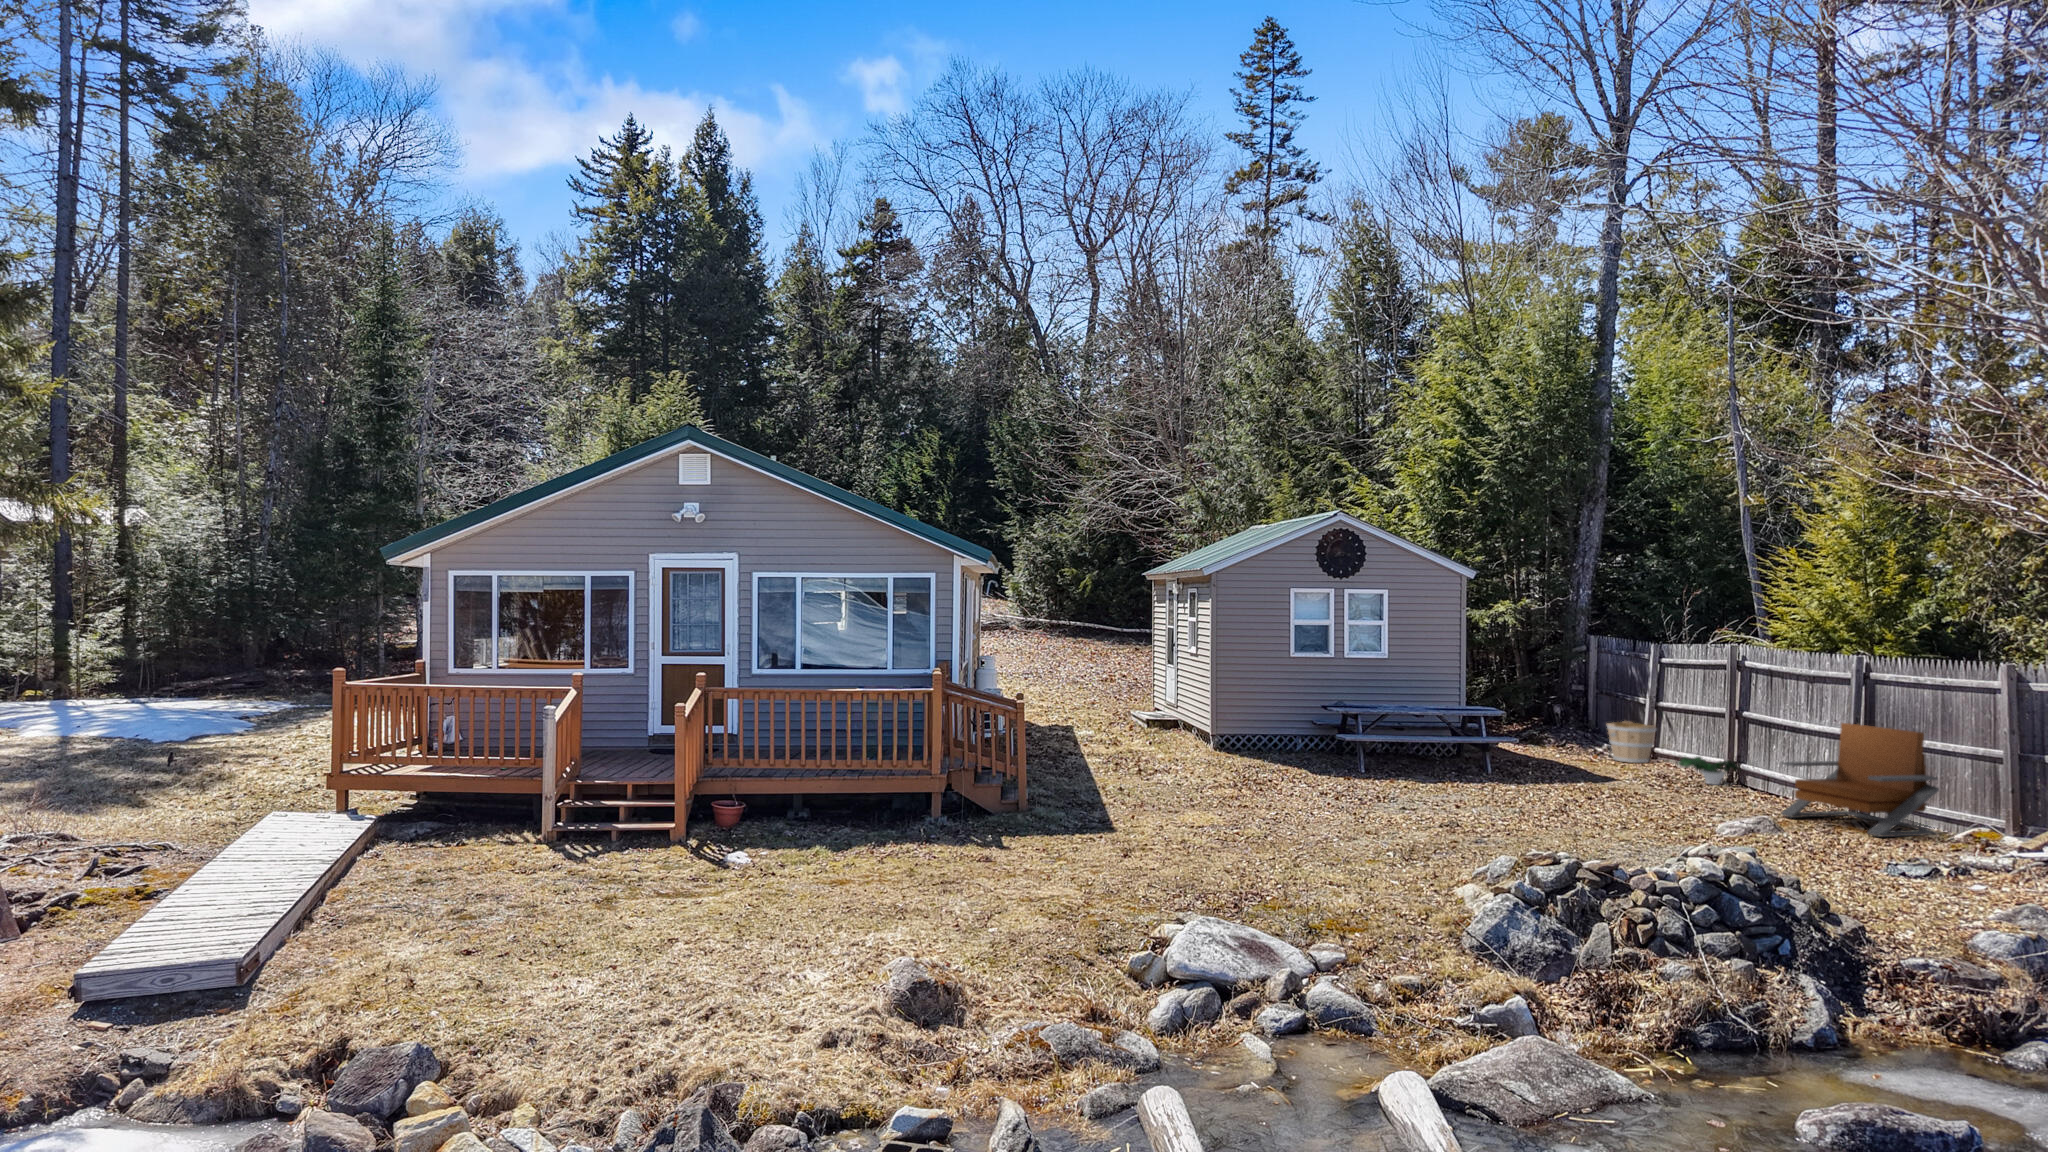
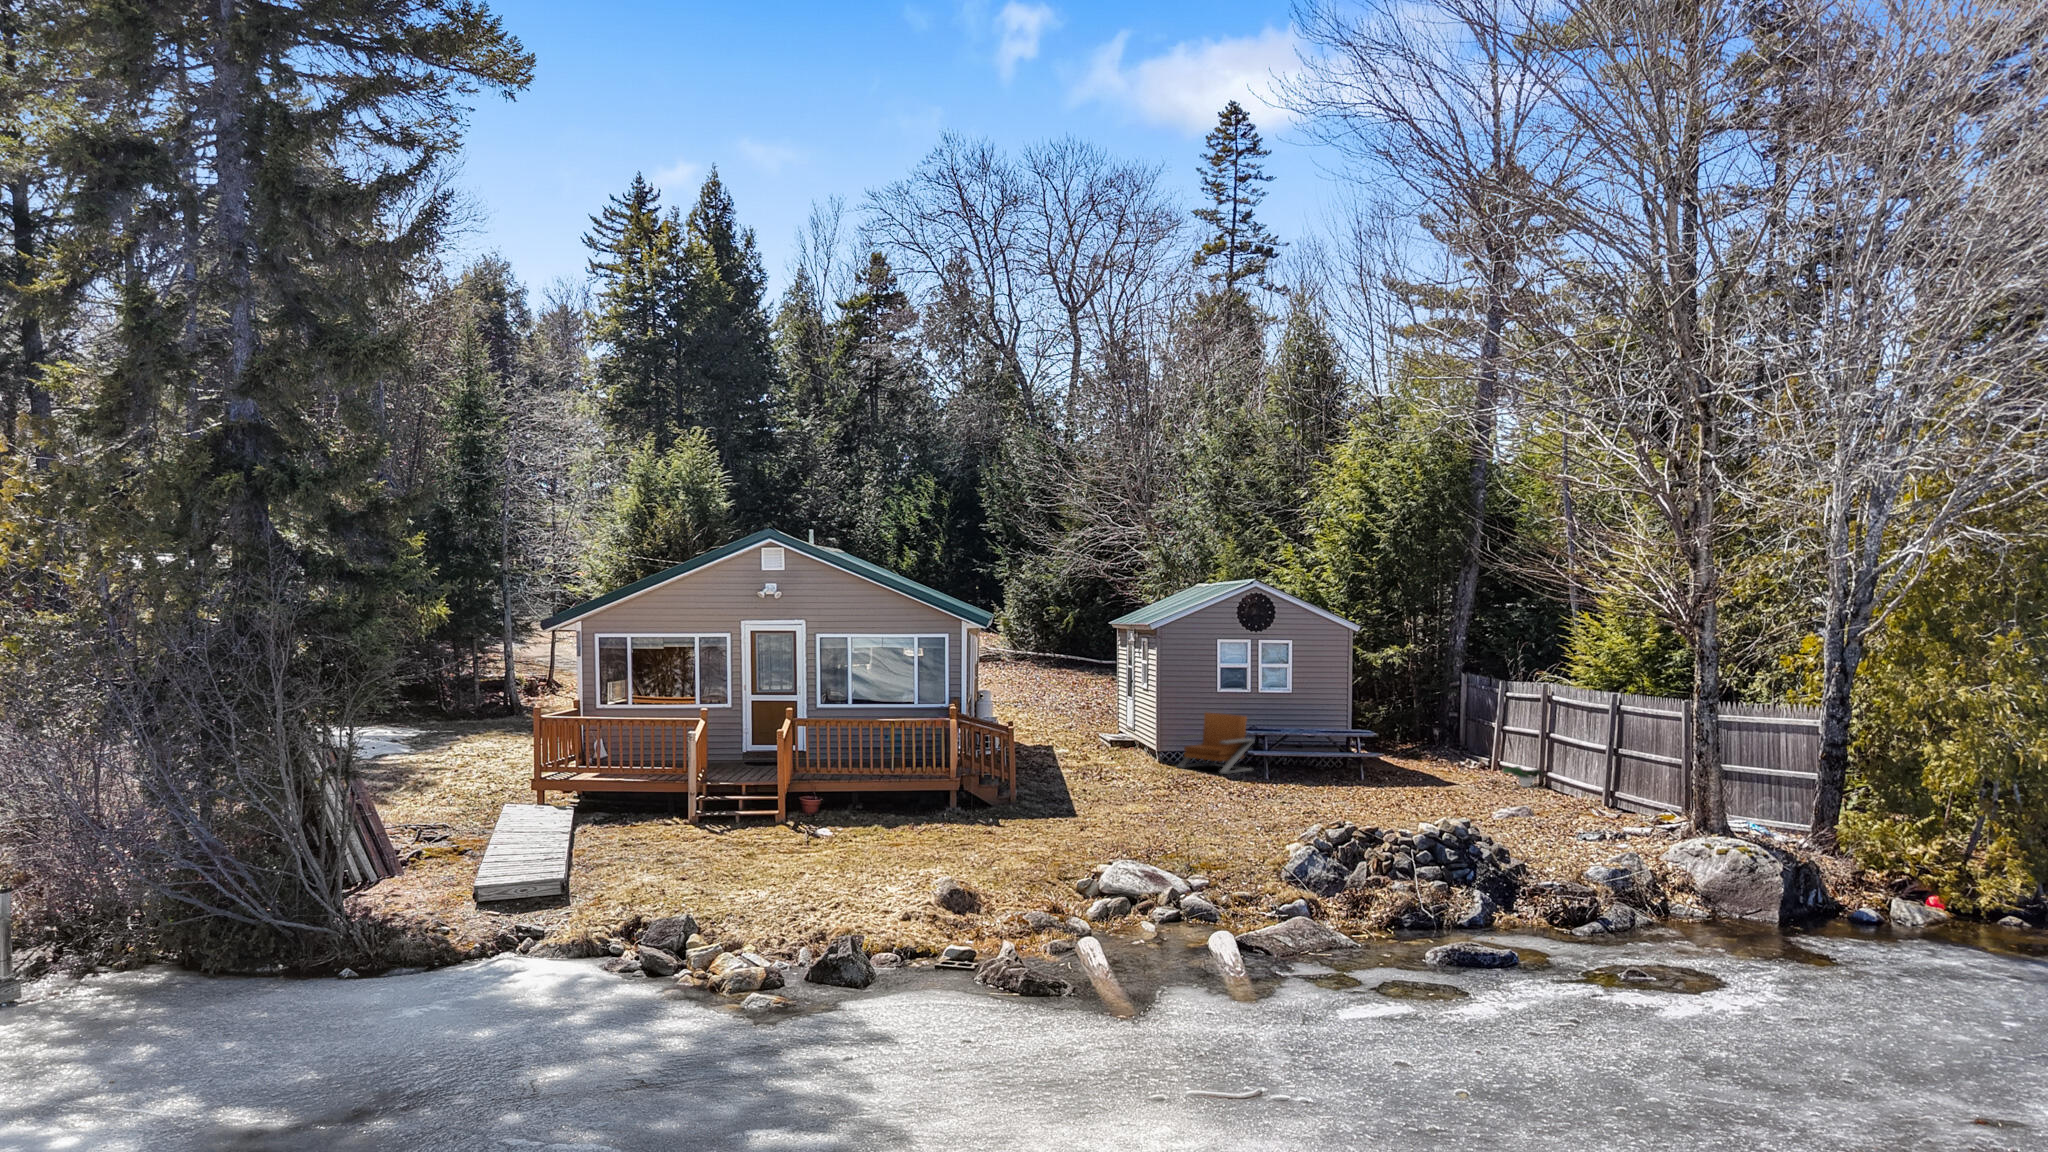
wooden bucket: present [1606,721,1656,763] -> none [1463,740,1499,772]
lounge chair: present [1781,723,1949,837] -> present [1178,712,1254,774]

